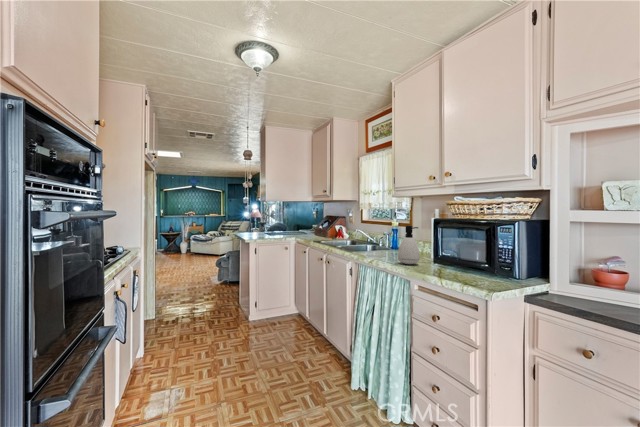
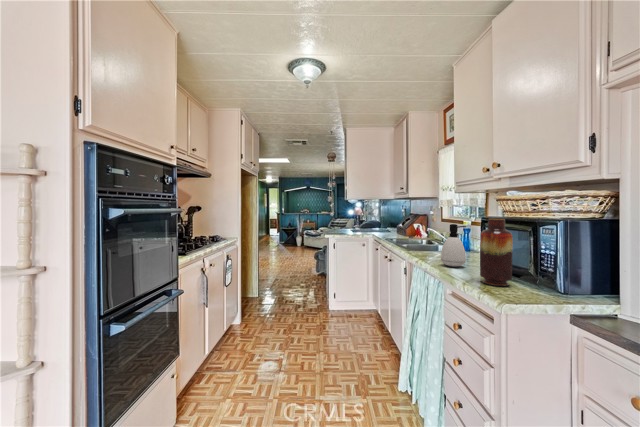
vase: none [448,220,474,278] -> present [480,219,513,286]

